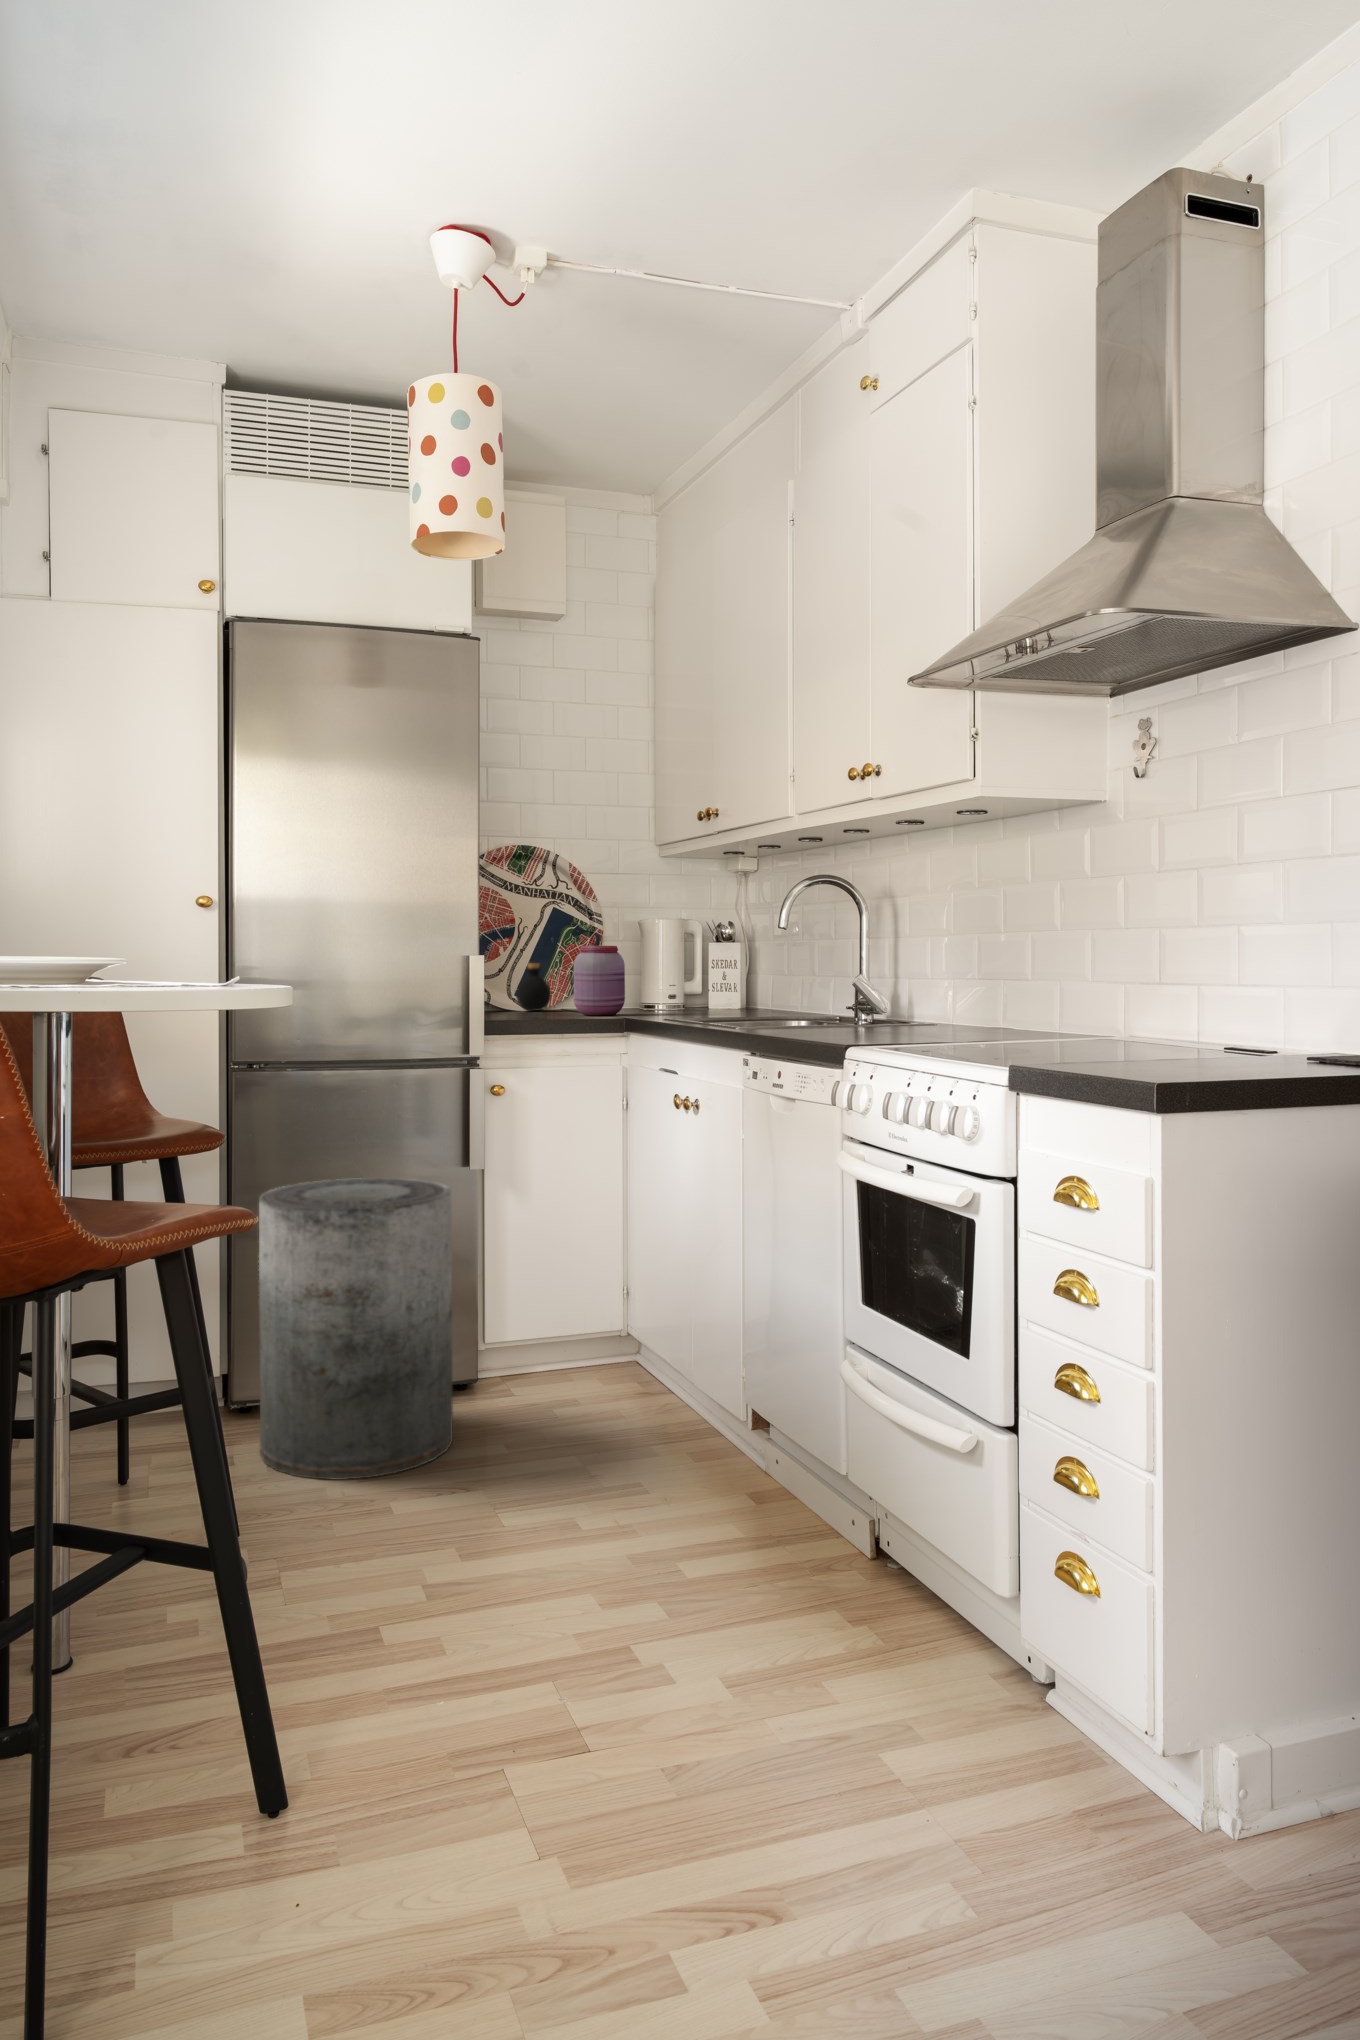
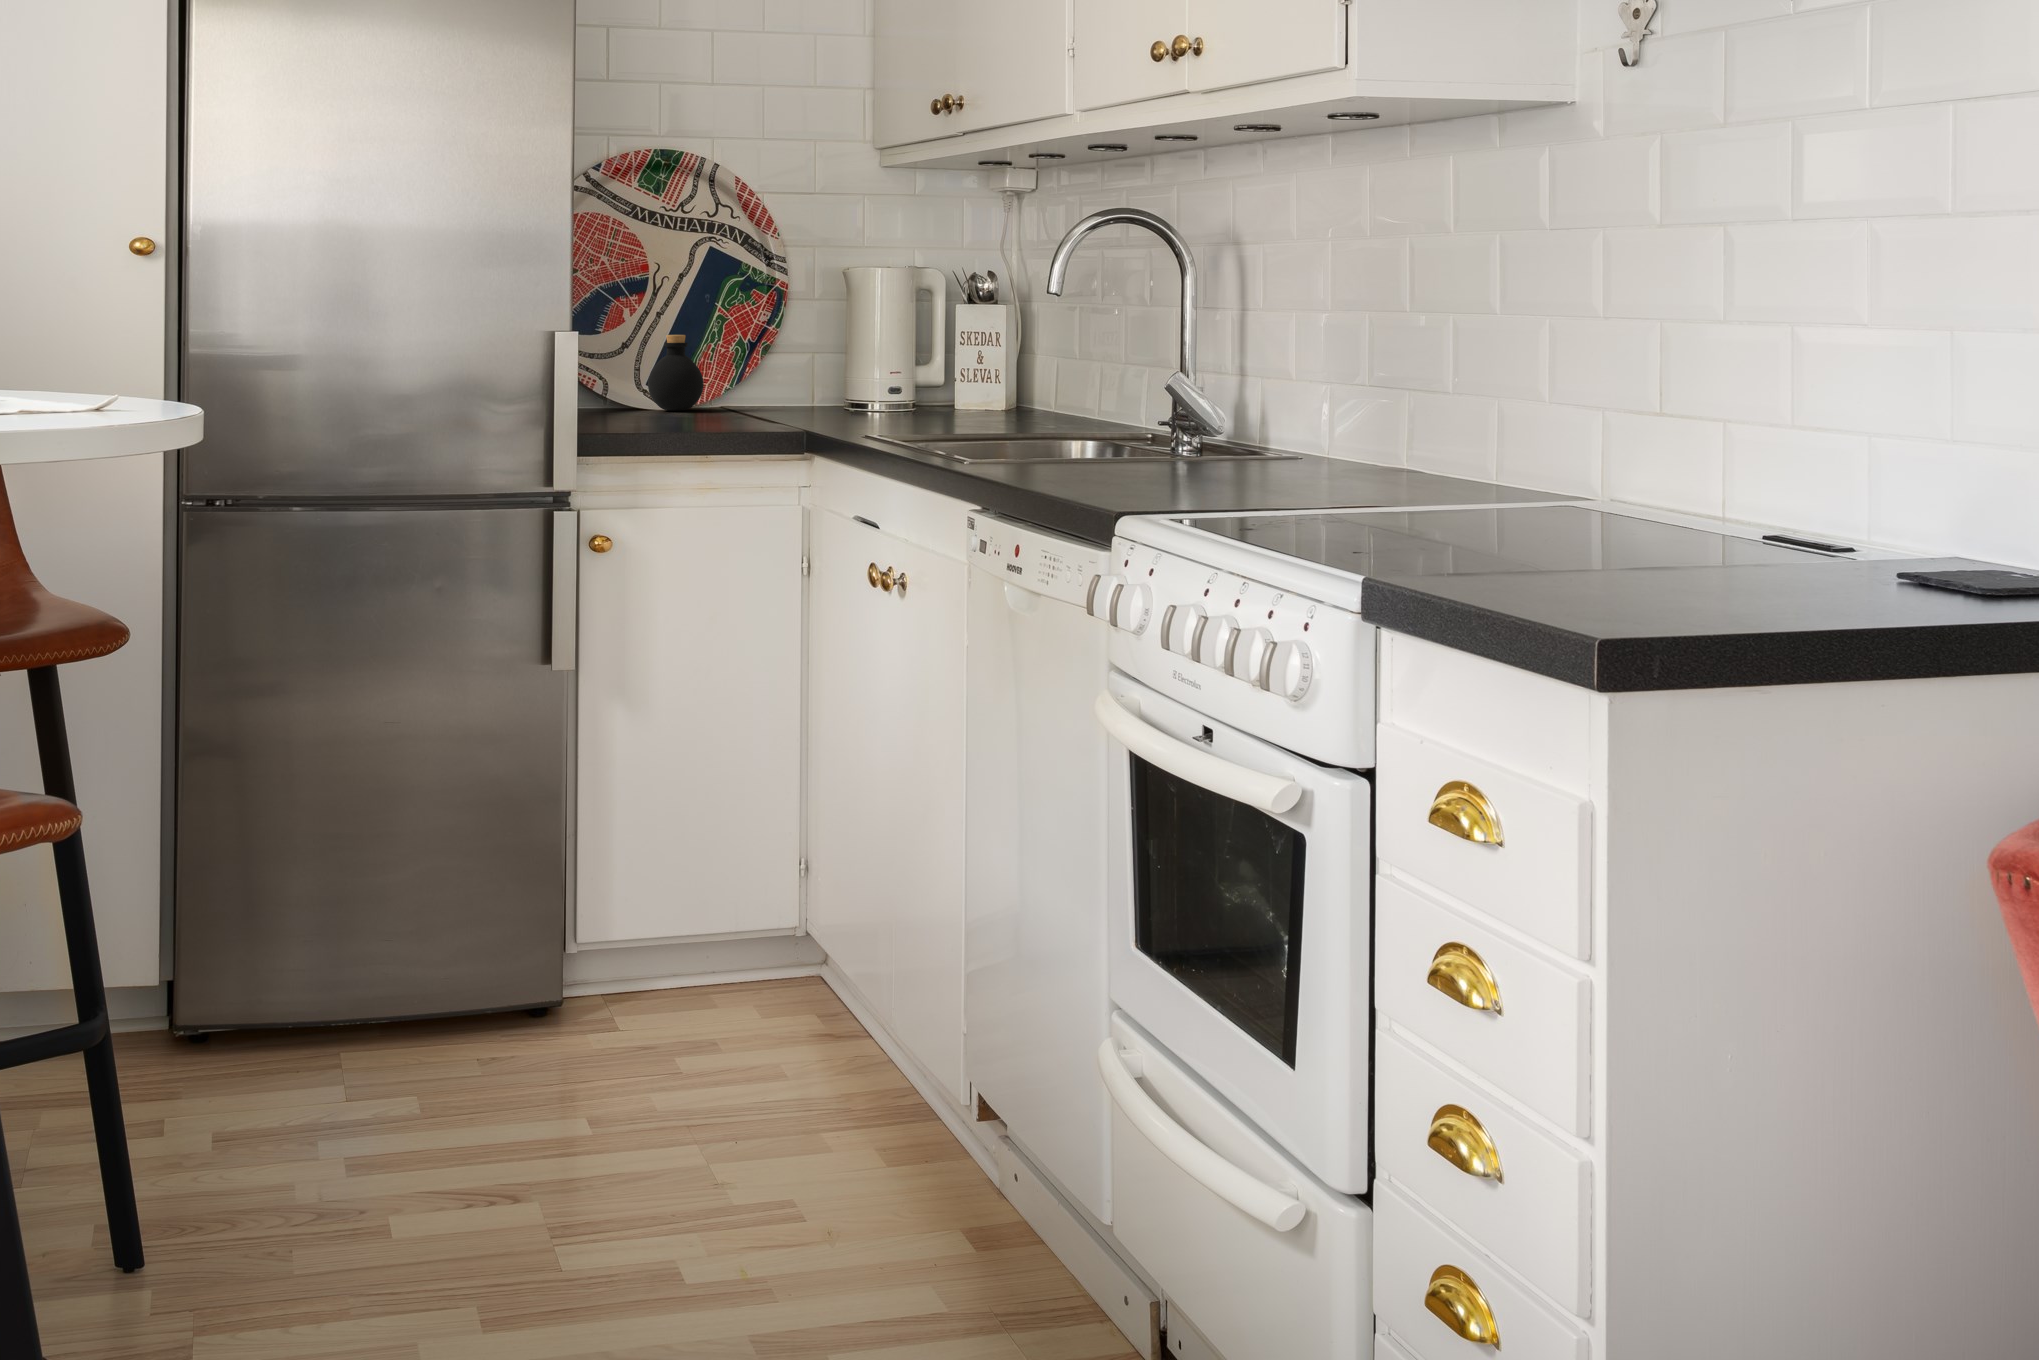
jar: present [574,946,625,1015] -> none [730,313,811,424]
trash can: present [259,1178,453,1480] -> none [207,683,511,1171]

